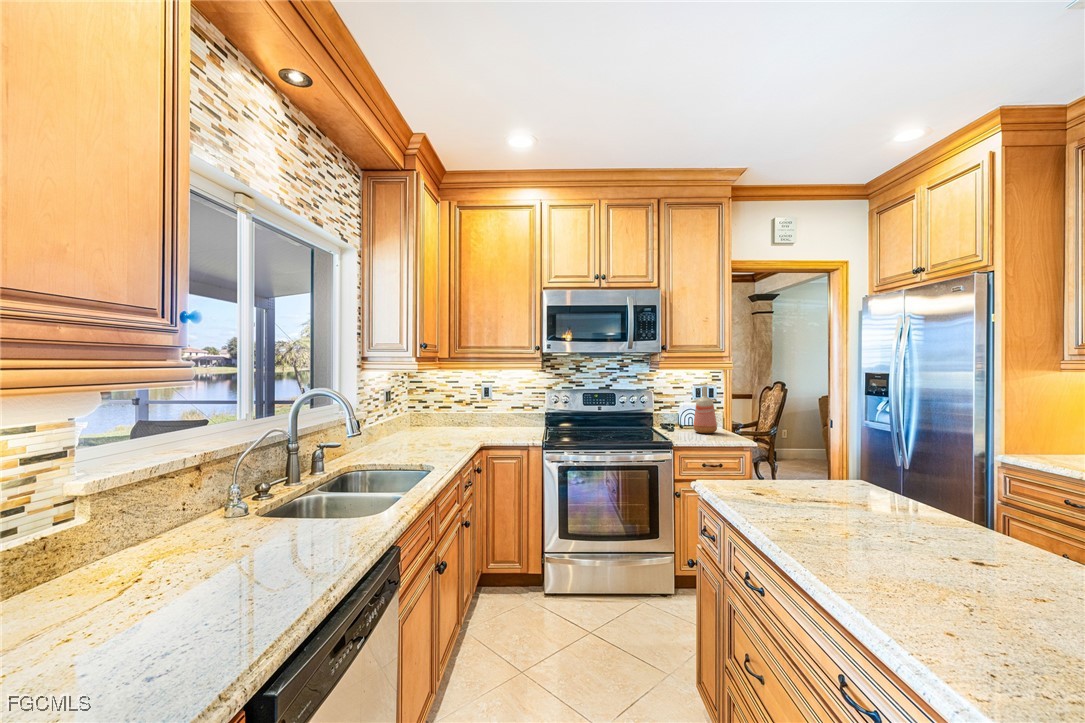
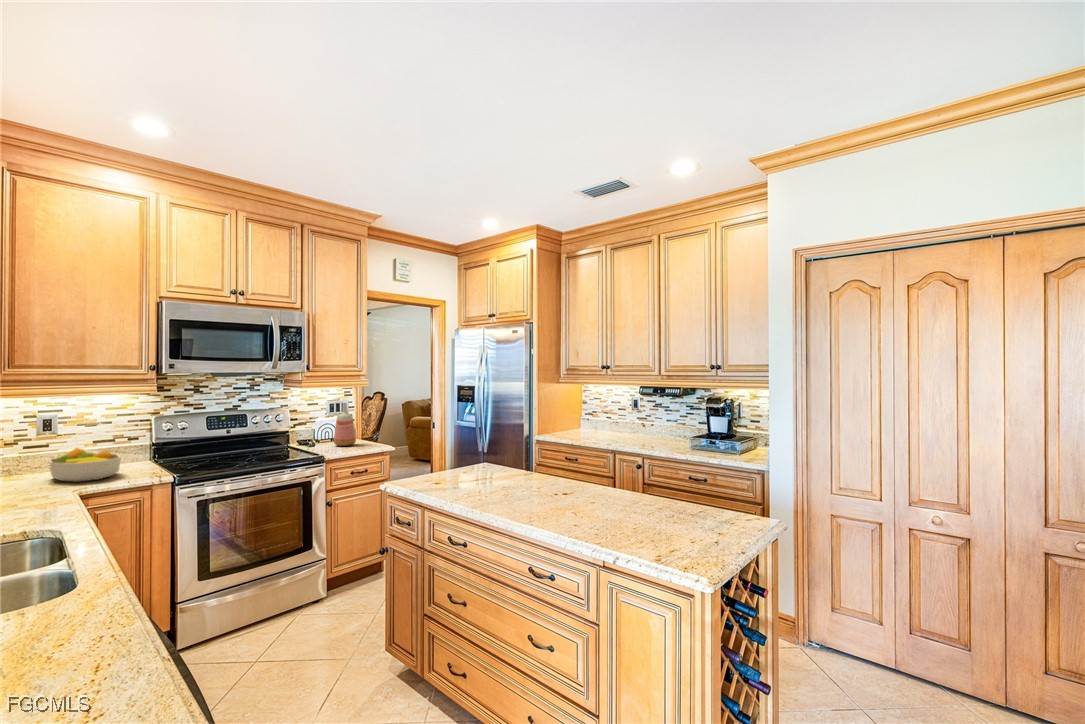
fruit bowl: none [474,410,514,435] -> present [49,448,121,482]

